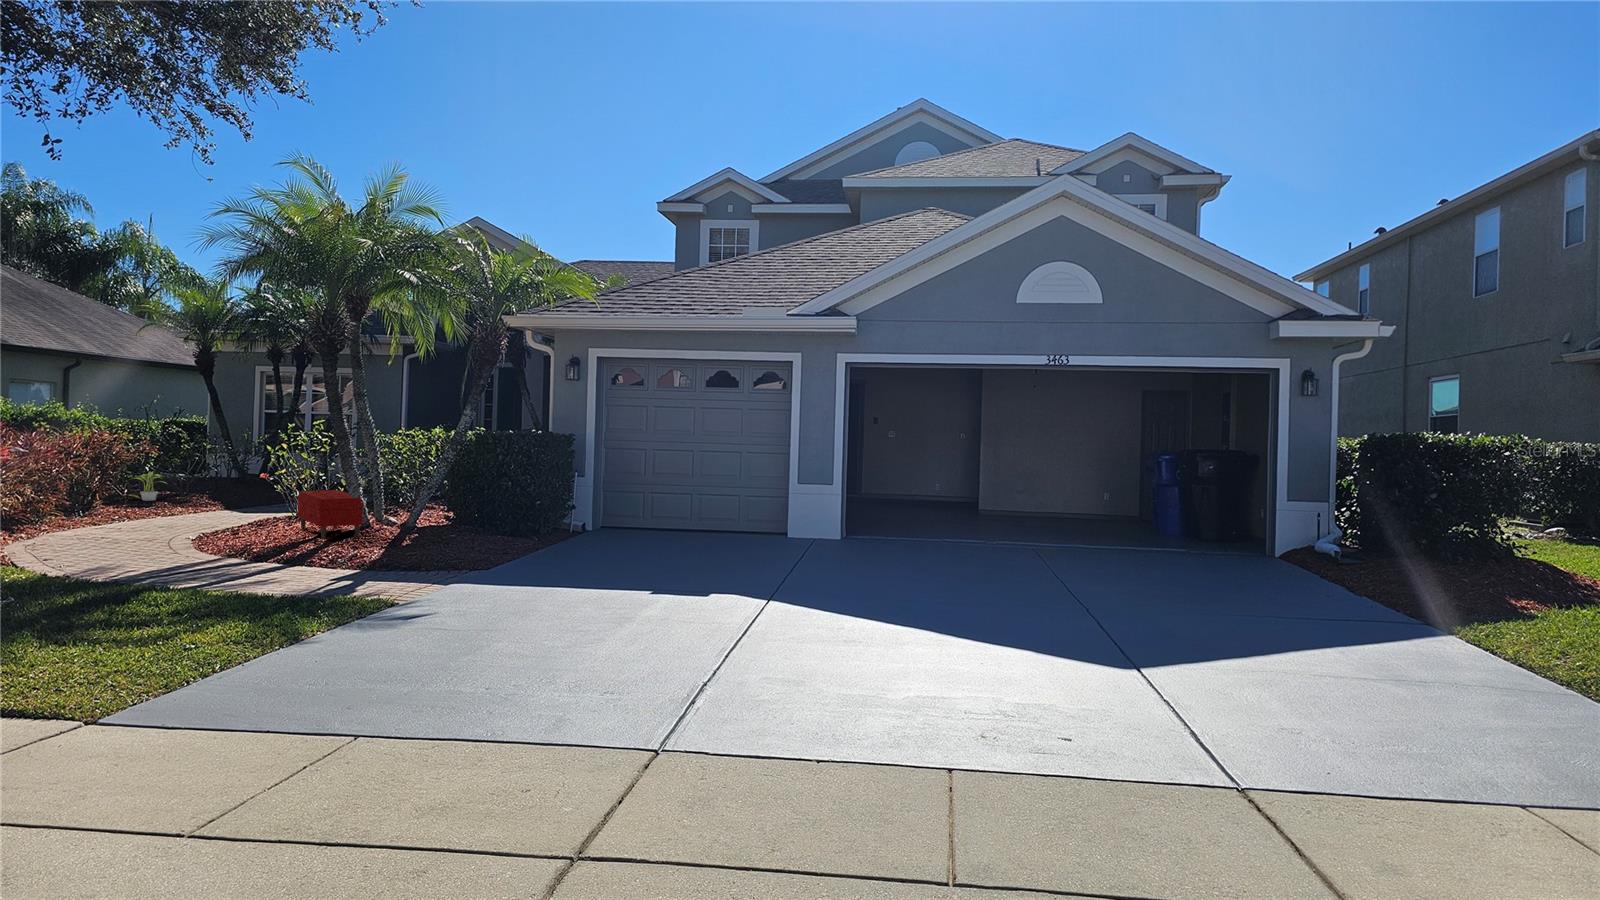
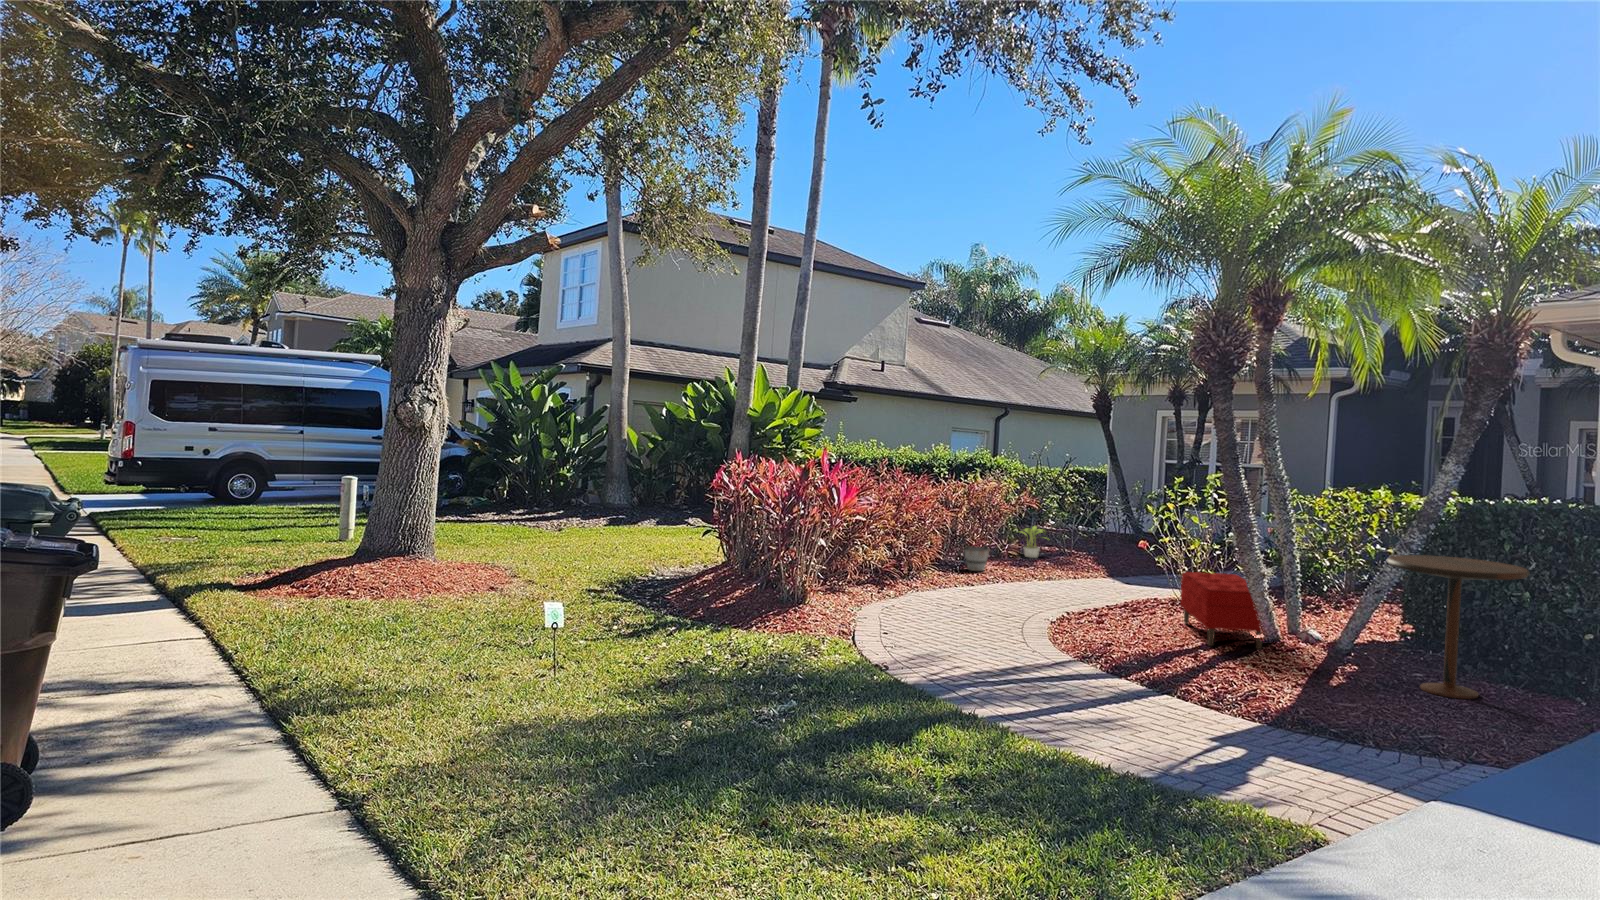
pedestal table: none [434,464,510,546] -> present [1387,555,1530,699]
bucket: none [79,489,114,513] -> present [959,545,989,571]

